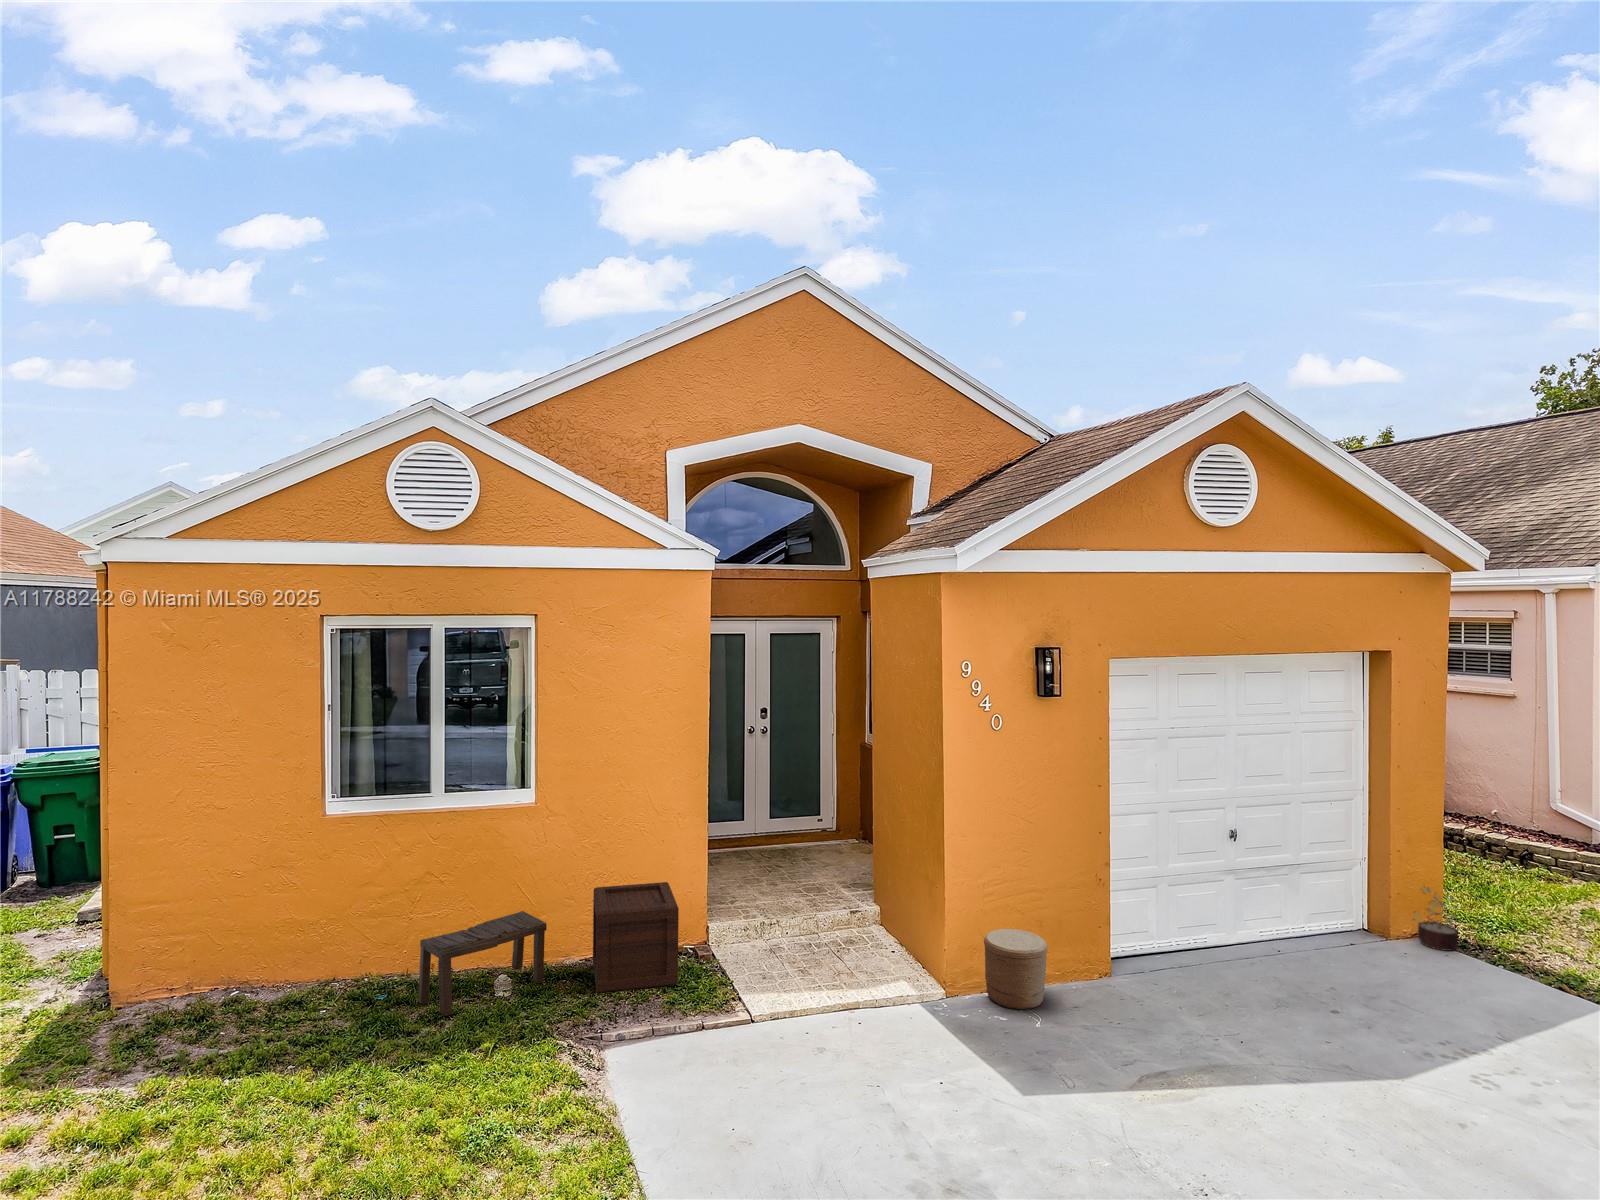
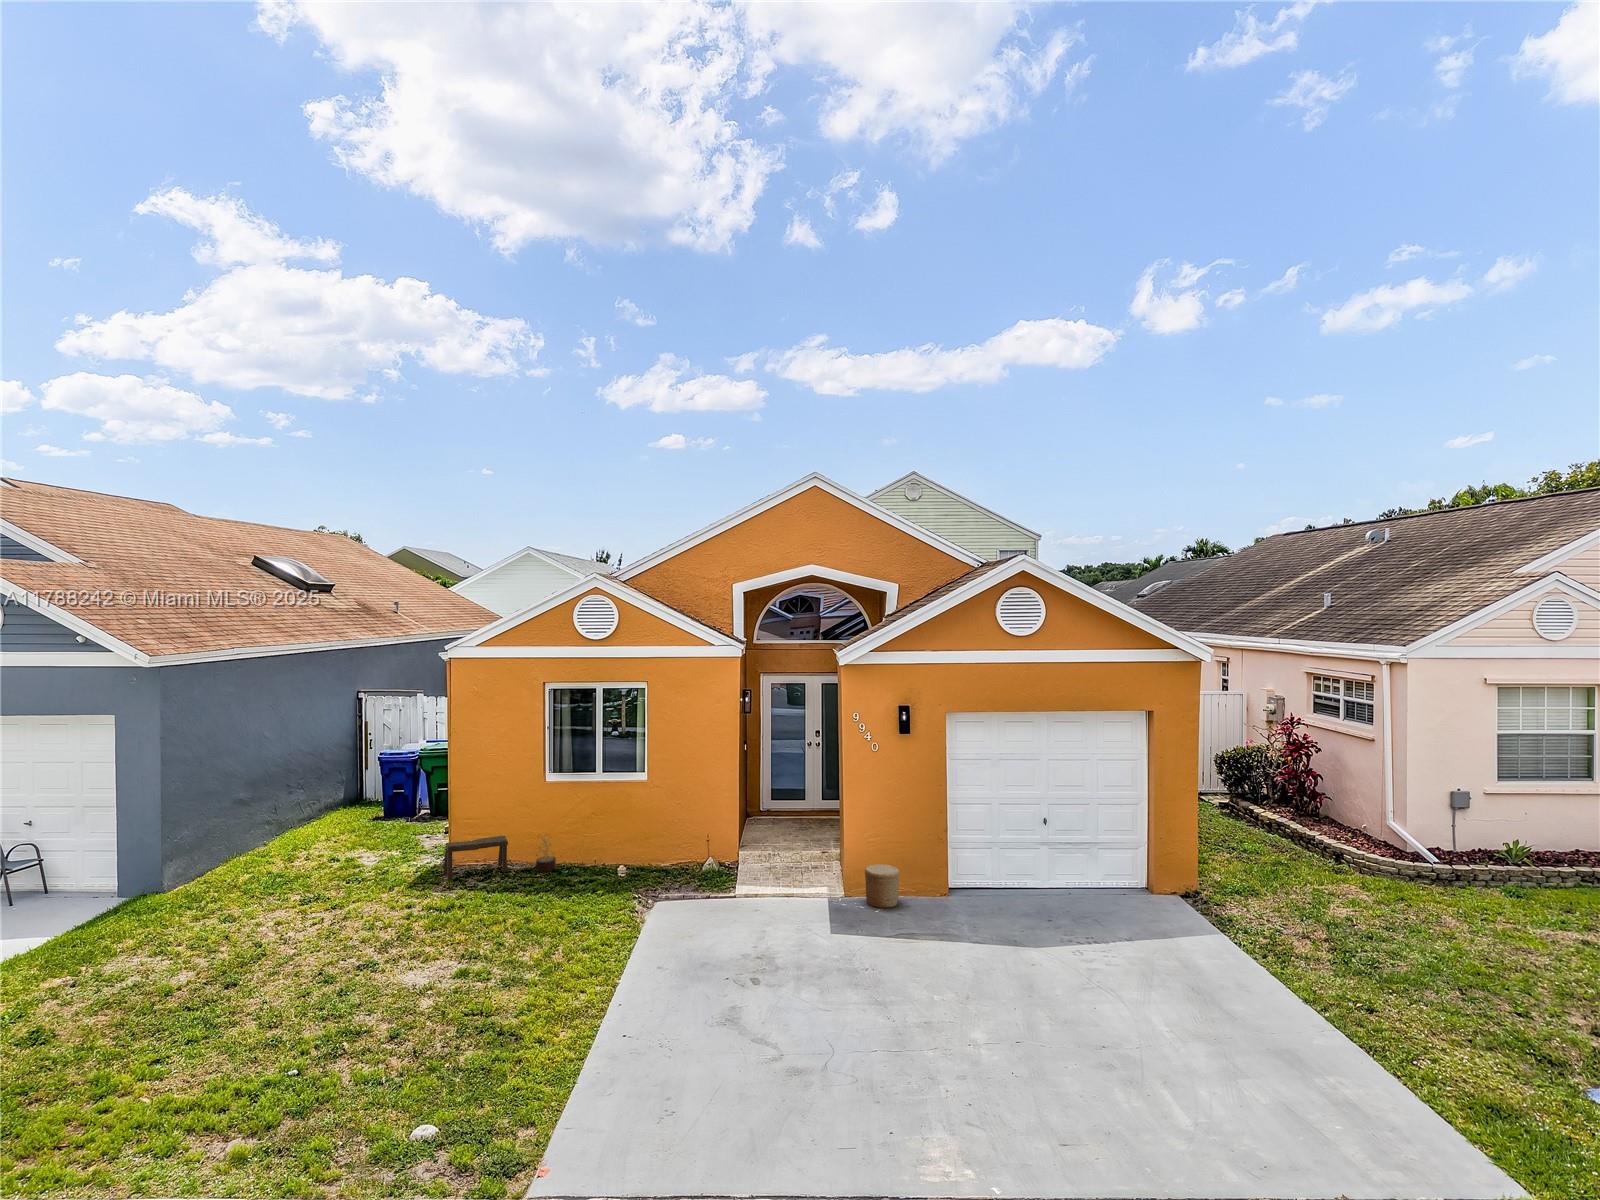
wooden crate: present [593,882,679,993] -> none [665,827,713,881]
decorative plant: present [1414,887,1459,951] -> present [536,835,556,872]
bench: present [418,911,547,1016] -> present [443,836,508,880]

